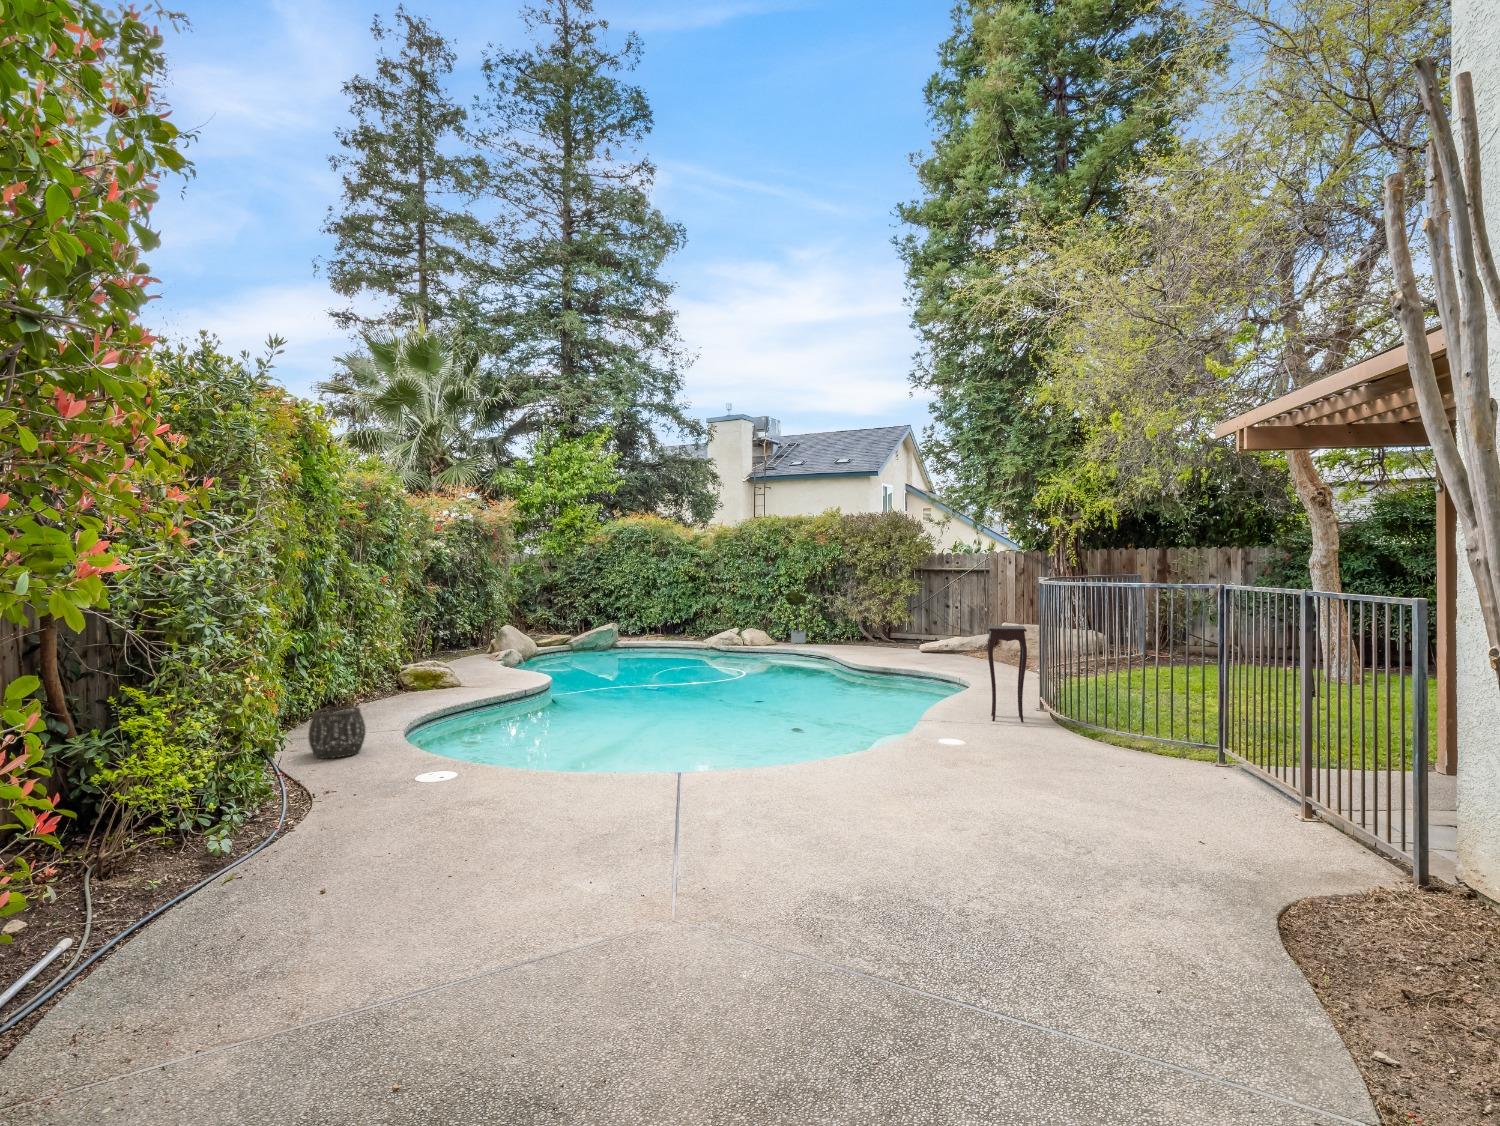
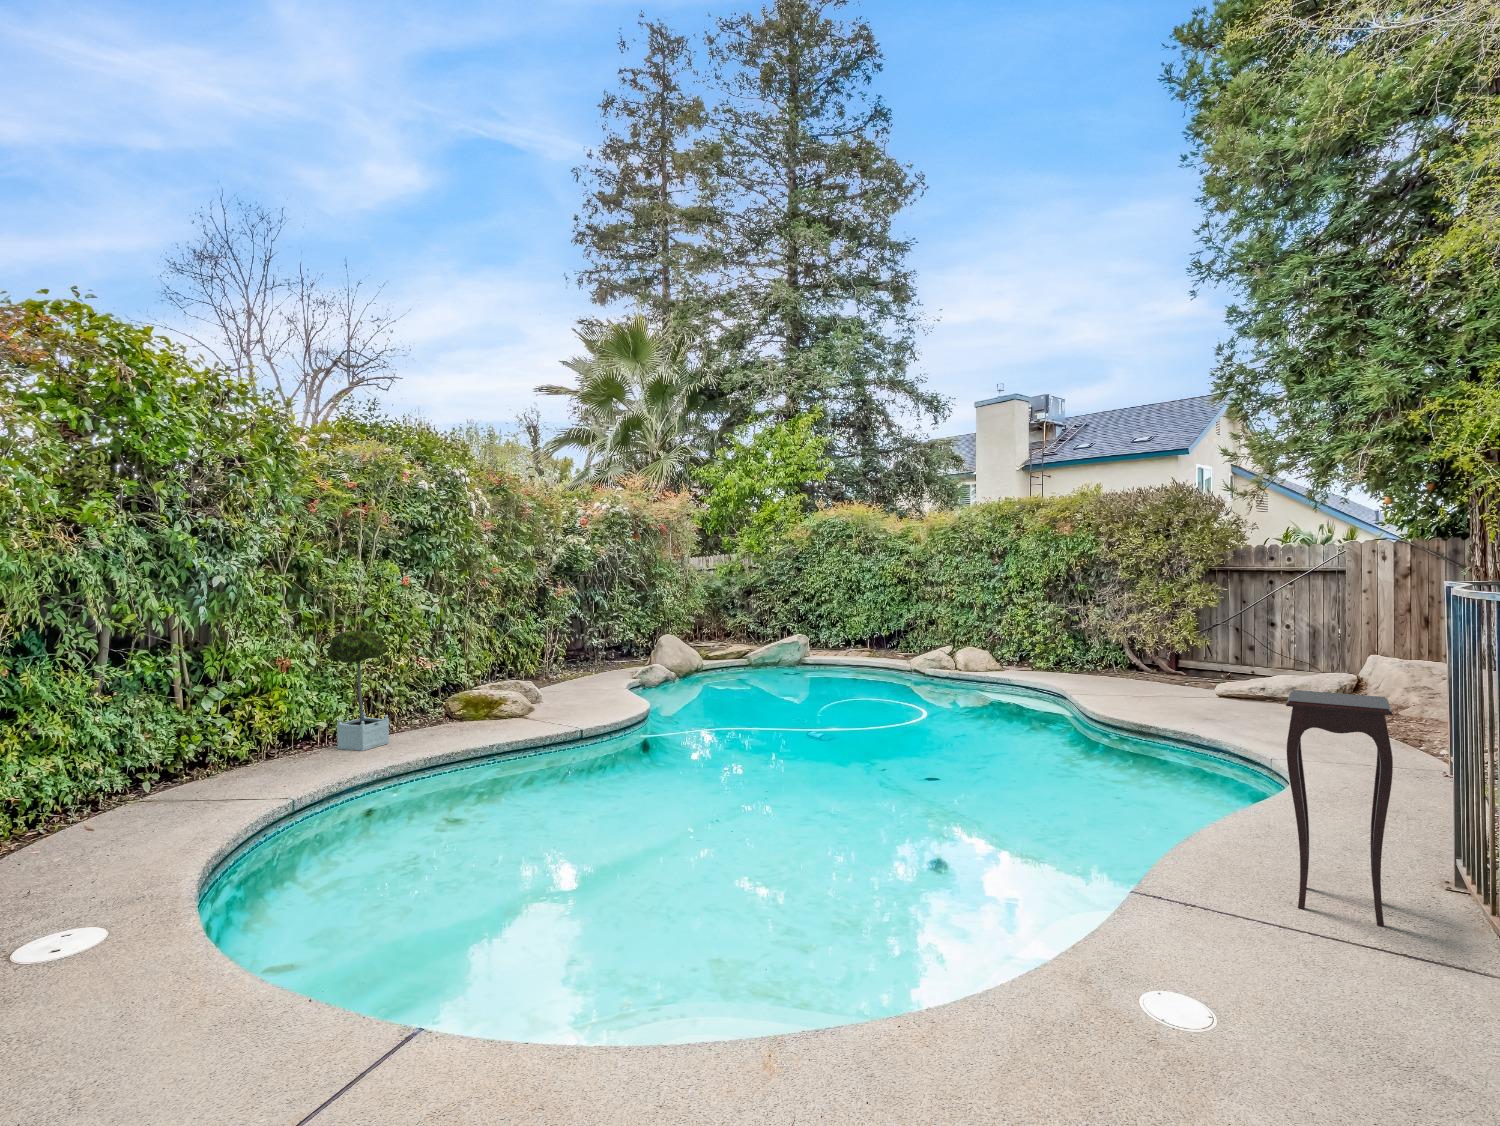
potted tree: present [785,591,807,643] -> present [327,629,389,751]
woven basket: present [308,706,366,759] -> none [120,762,212,841]

